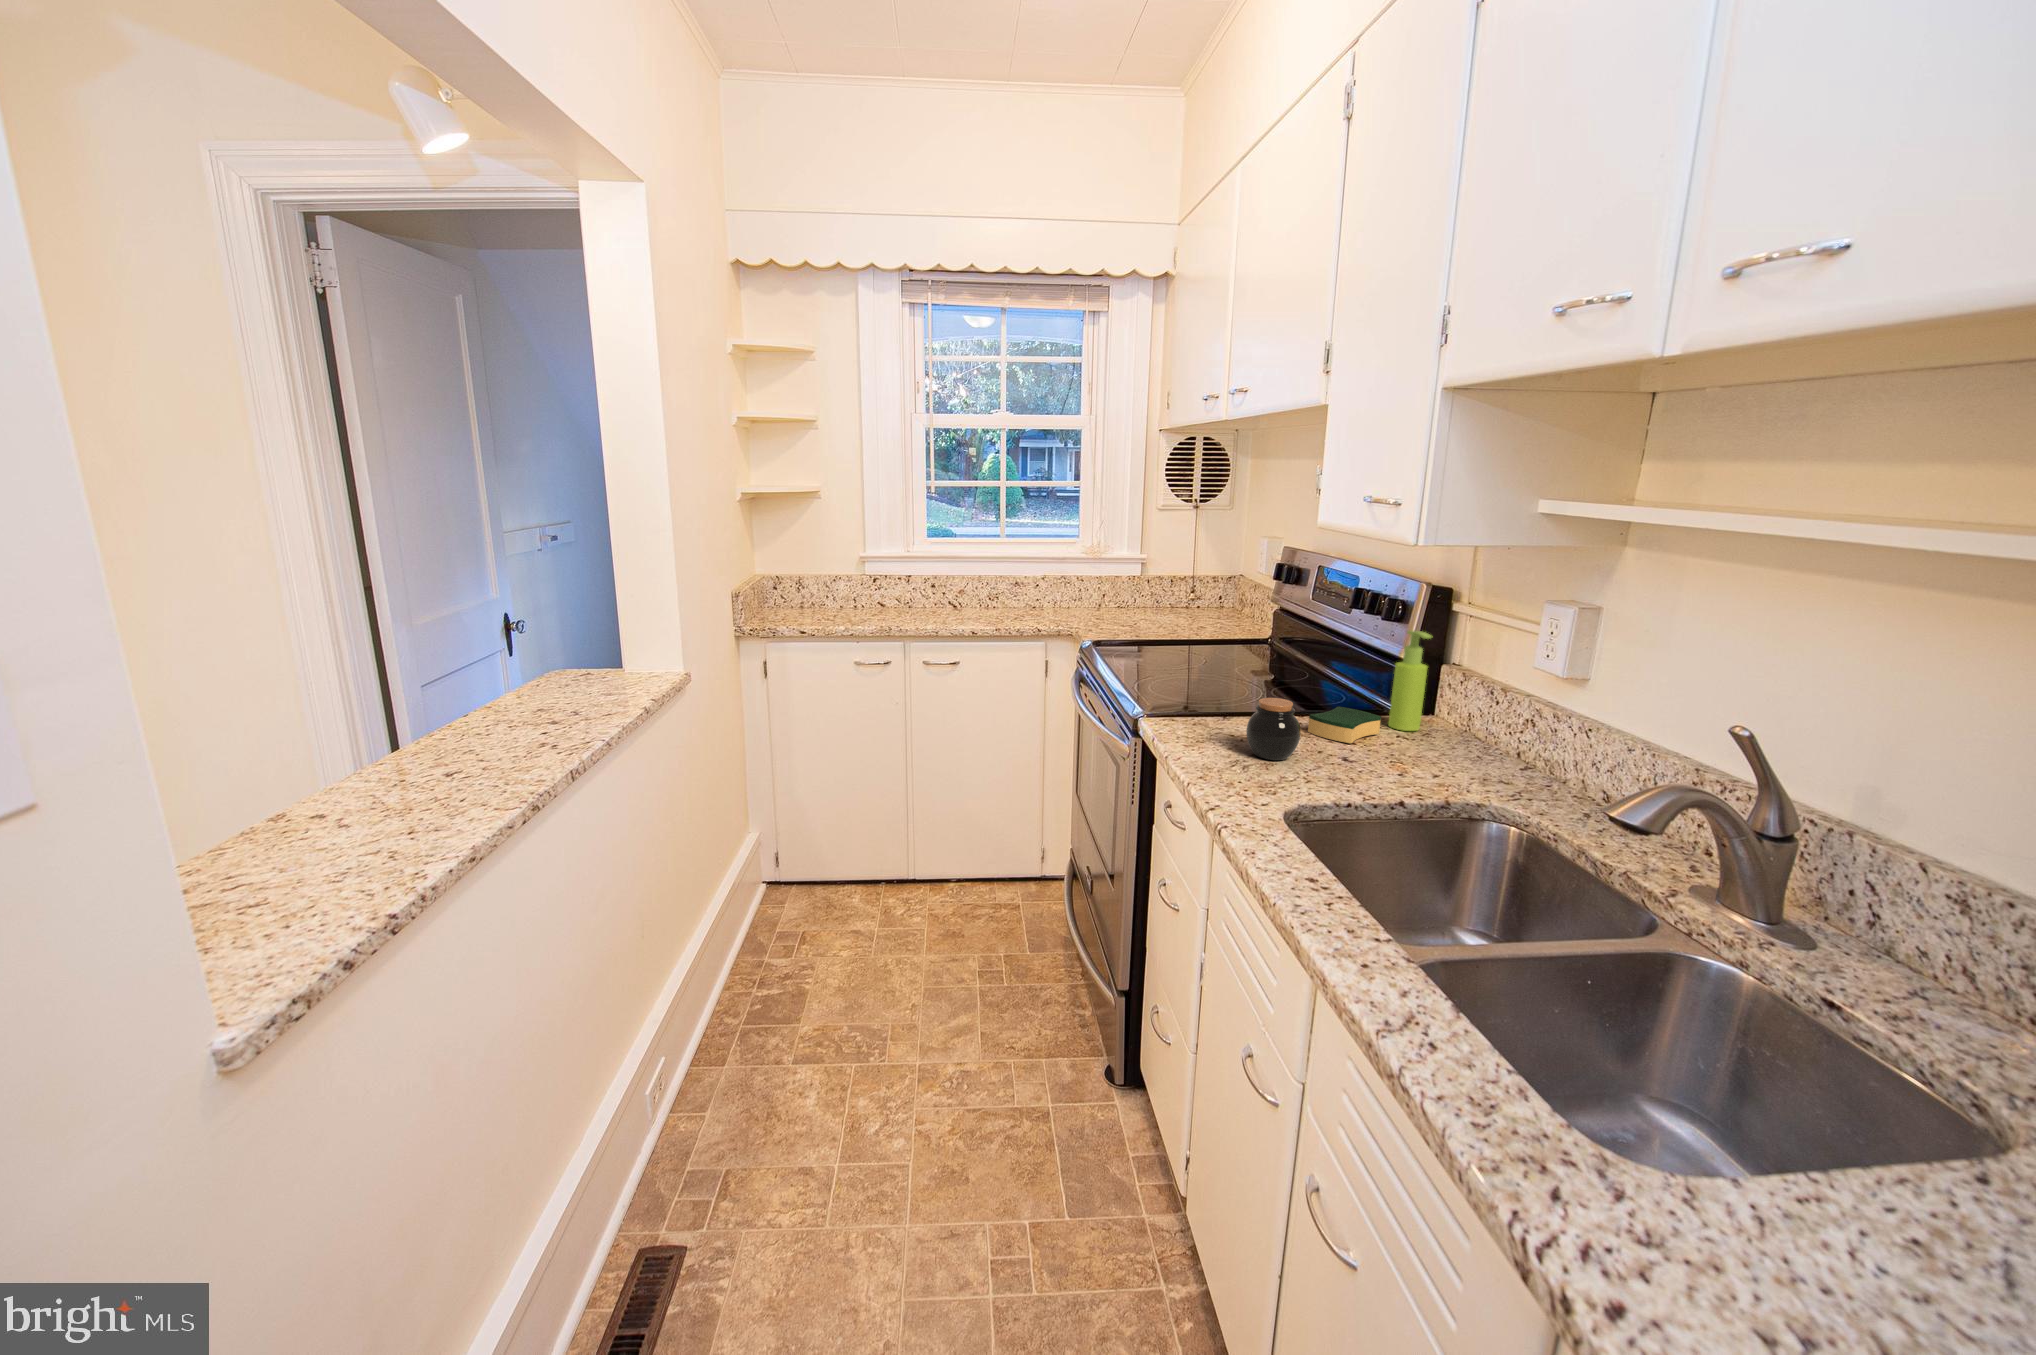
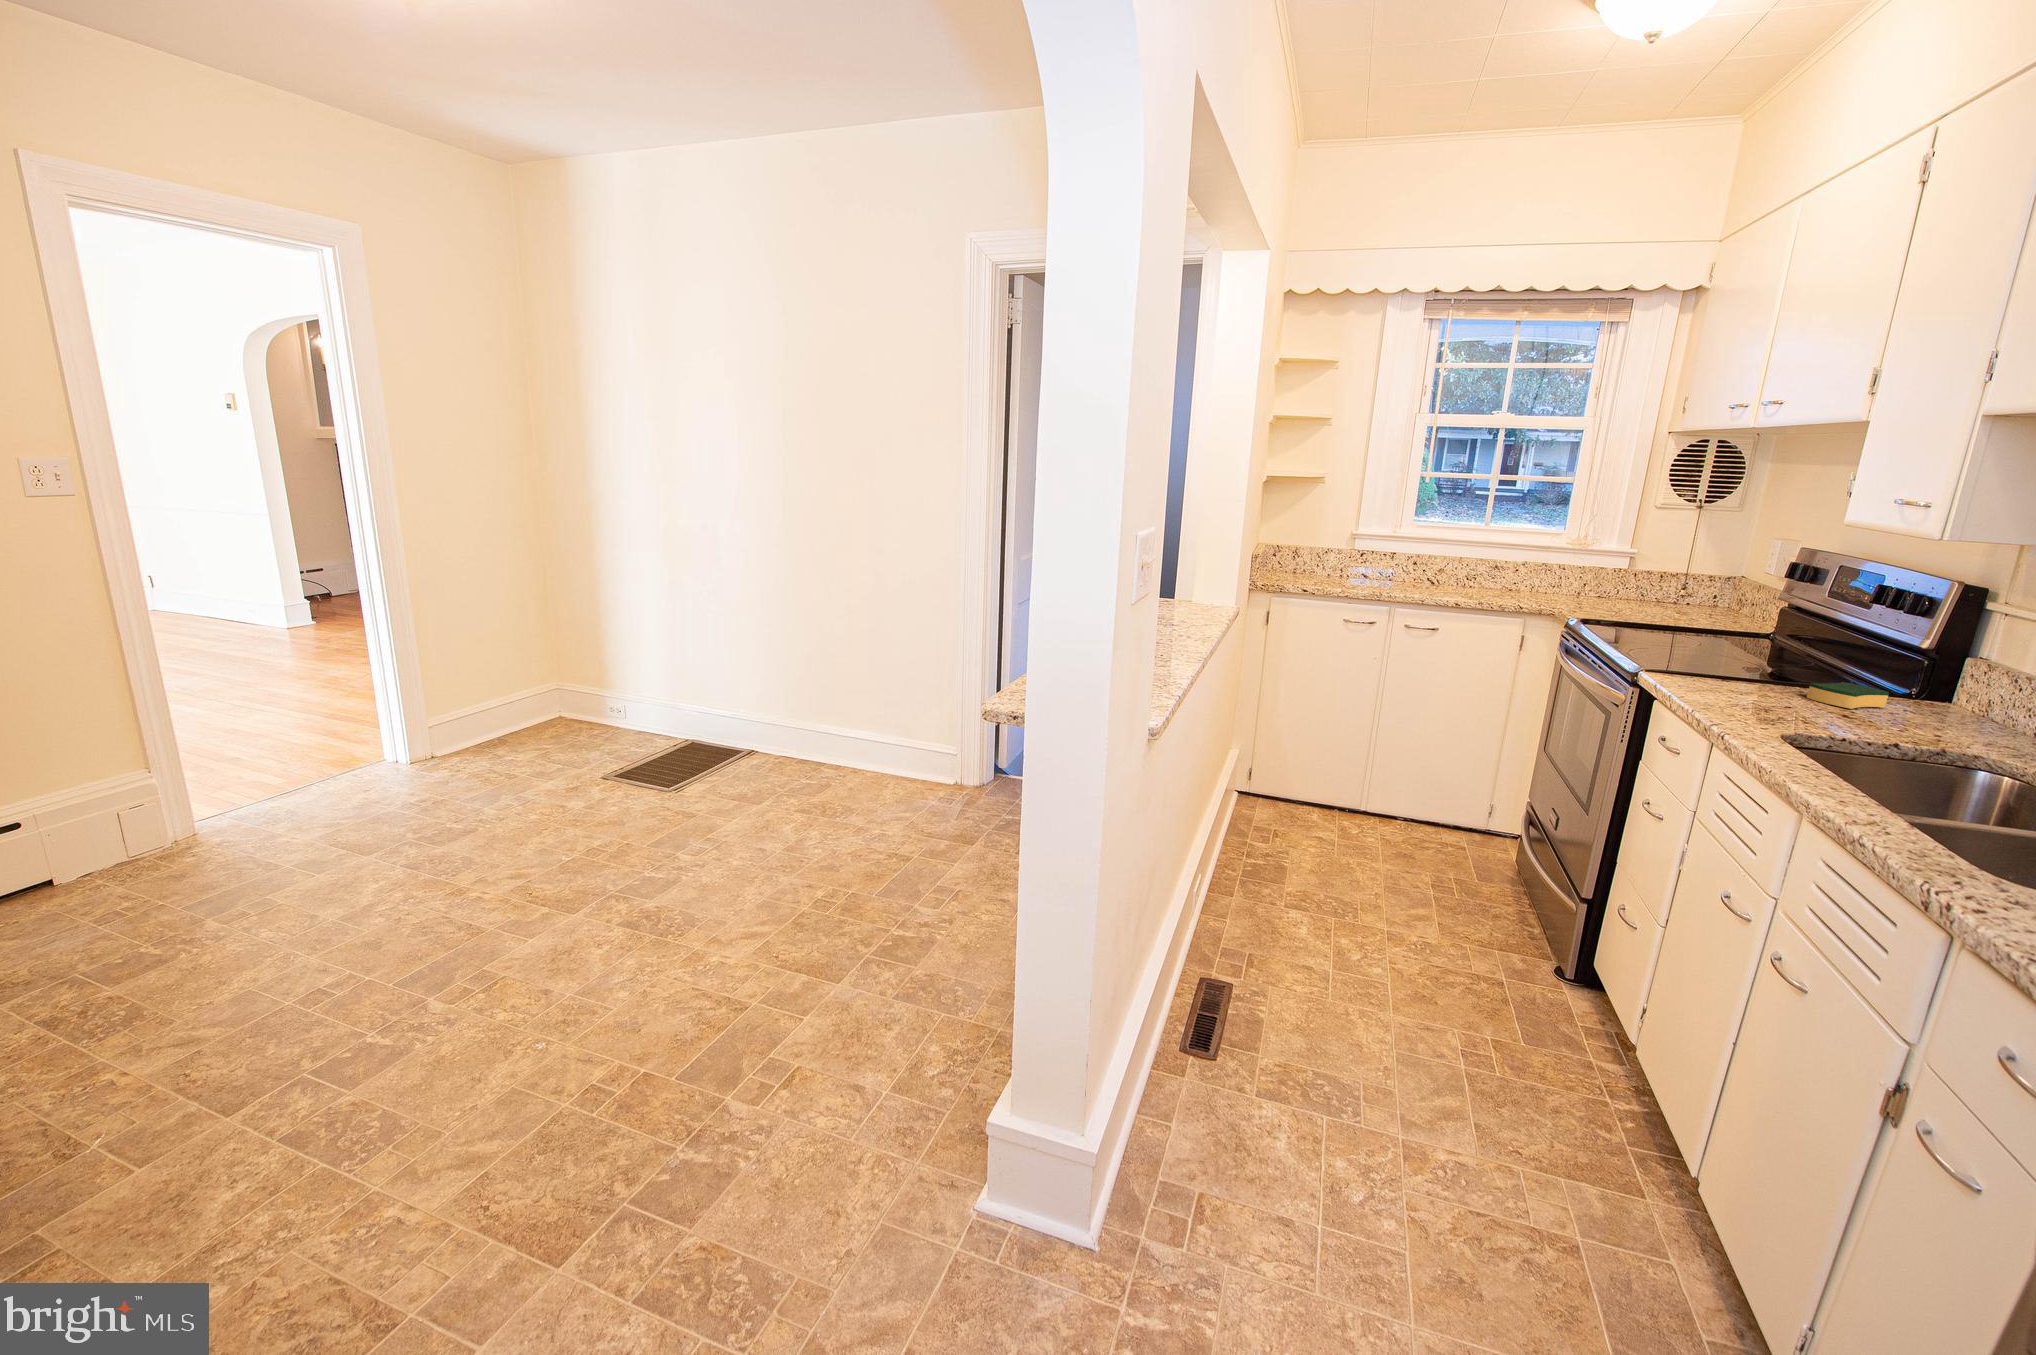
soap dispenser: present [1388,631,1432,731] -> none [1898,622,1960,711]
jar: present [1246,698,1301,760] -> none [1745,659,1800,709]

